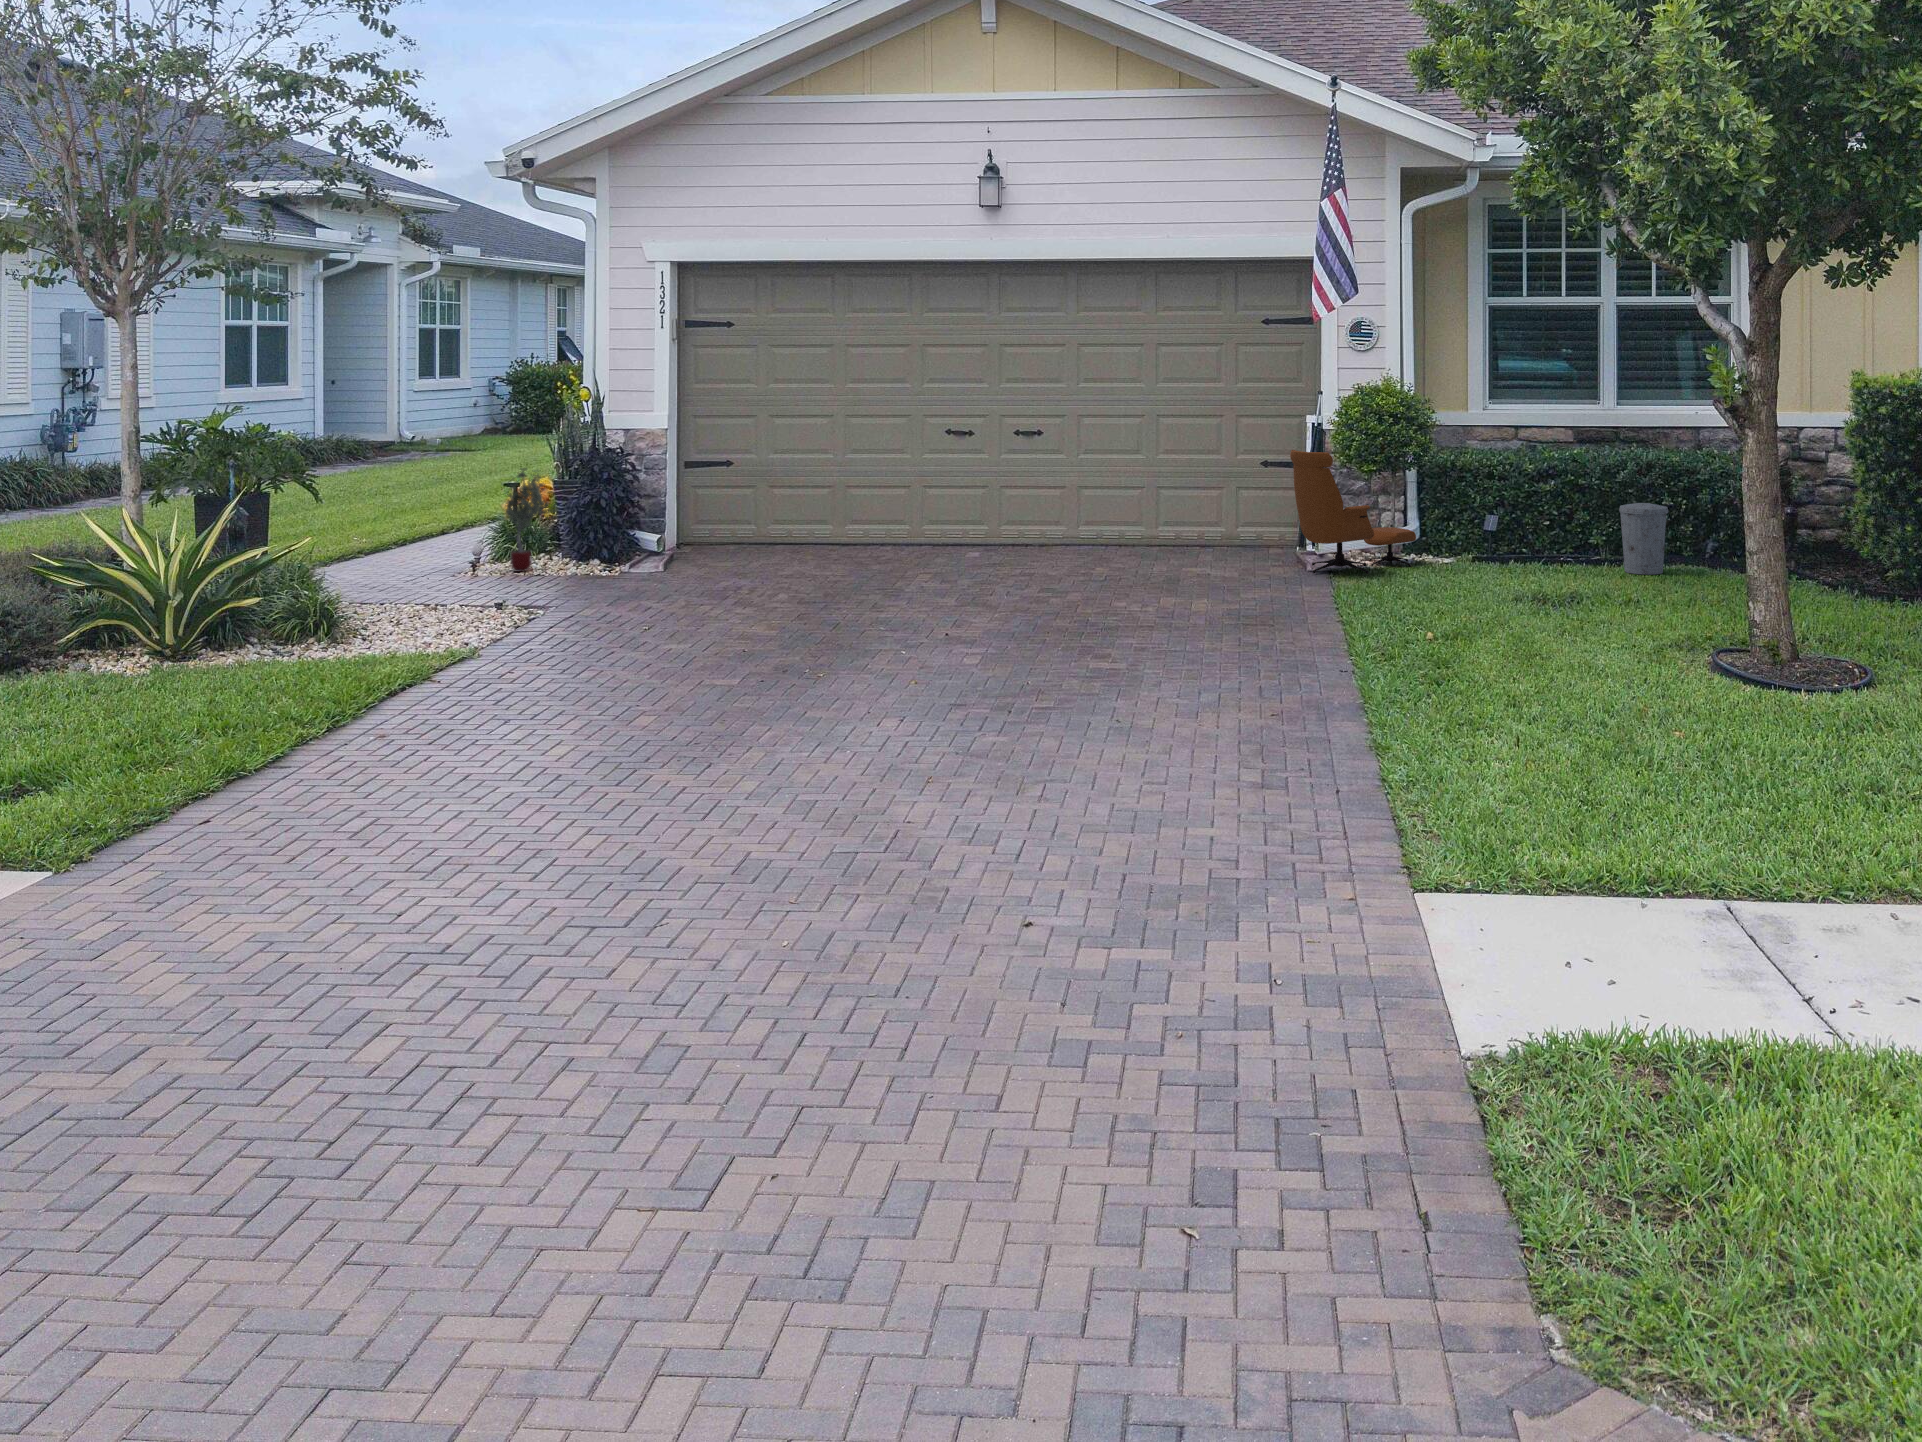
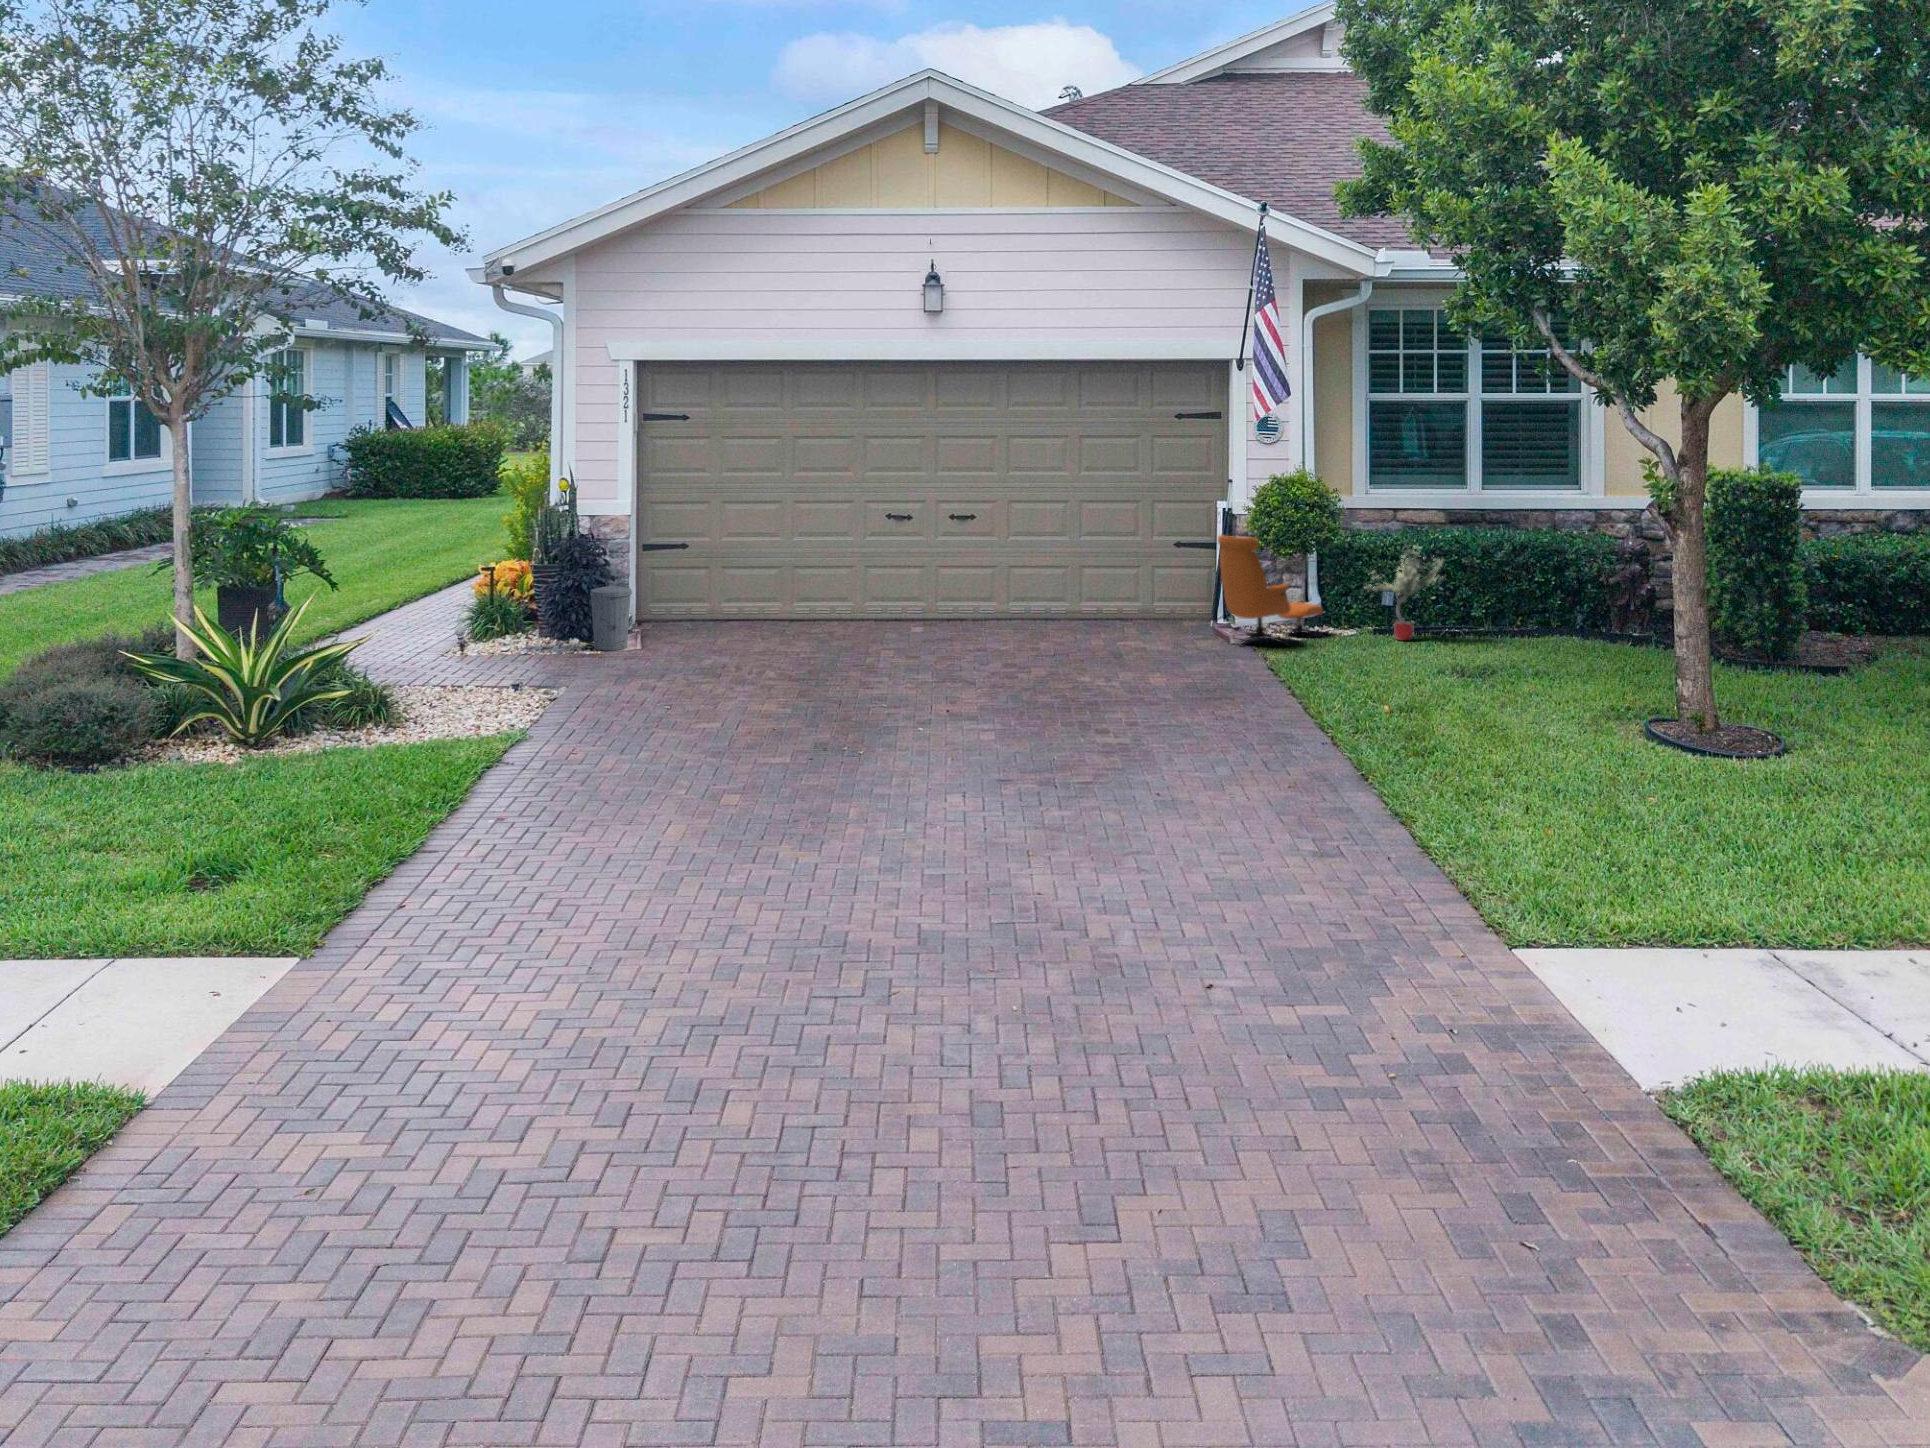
potted tree: present [505,468,558,572] -> present [1364,545,1443,641]
trash can: present [1619,503,1669,575] -> present [590,586,632,650]

